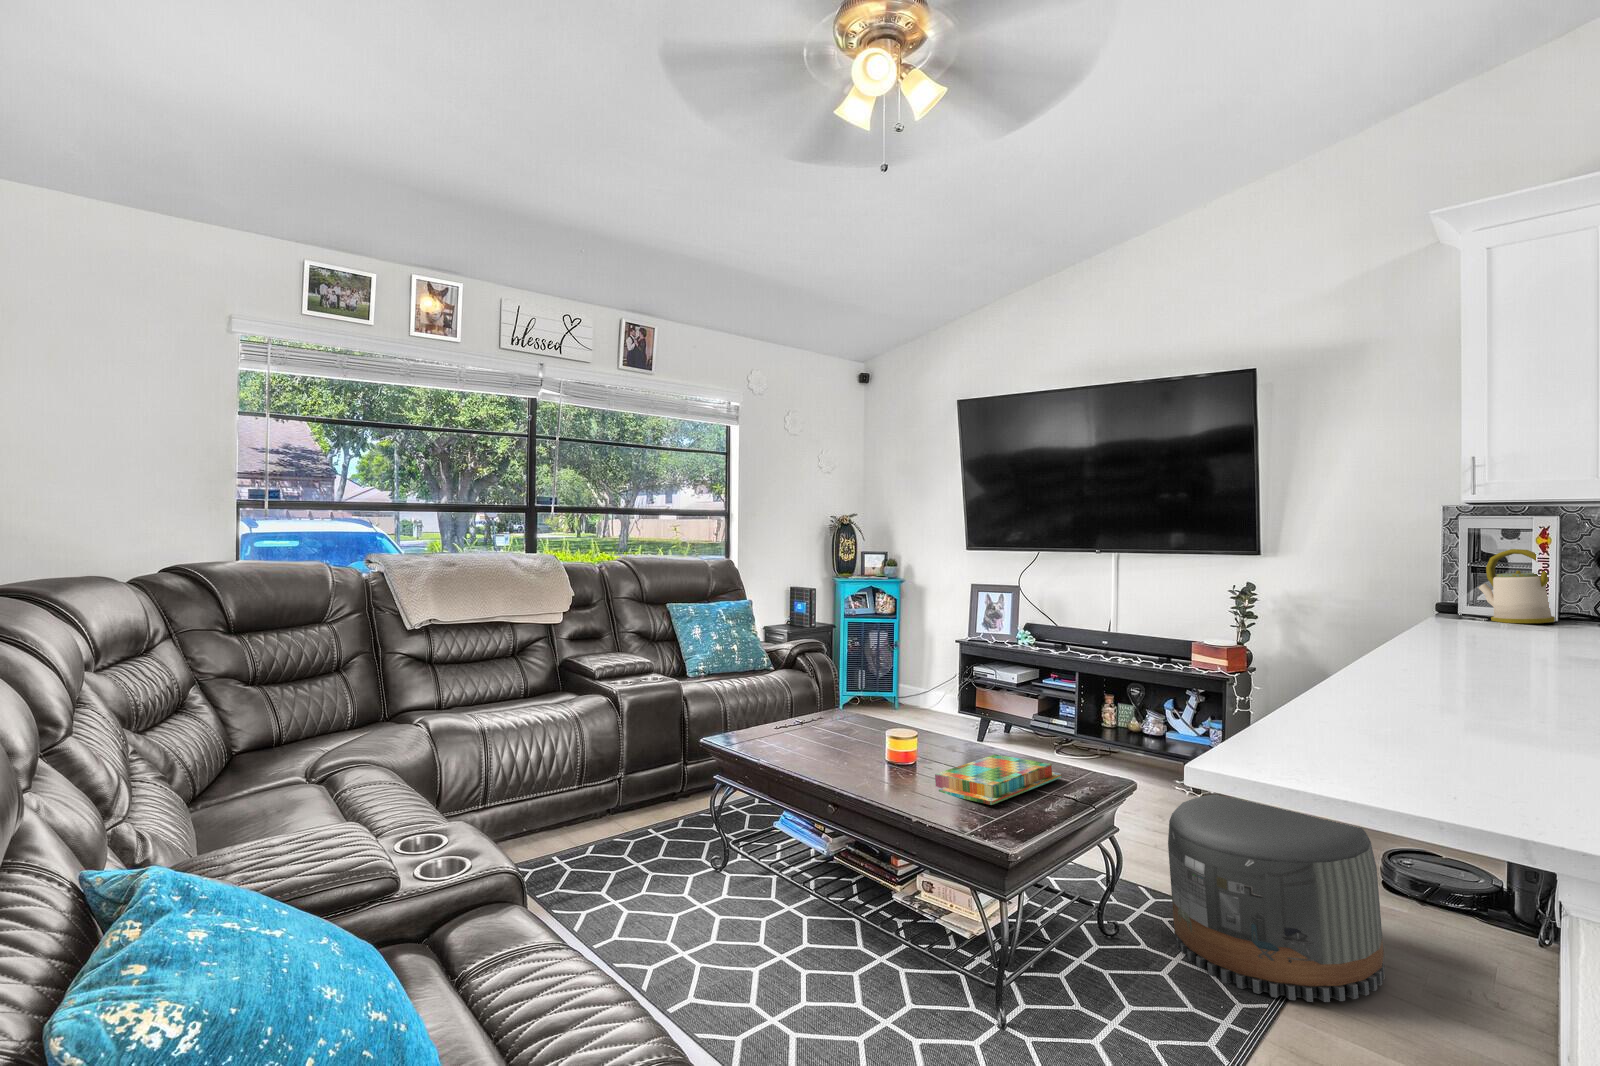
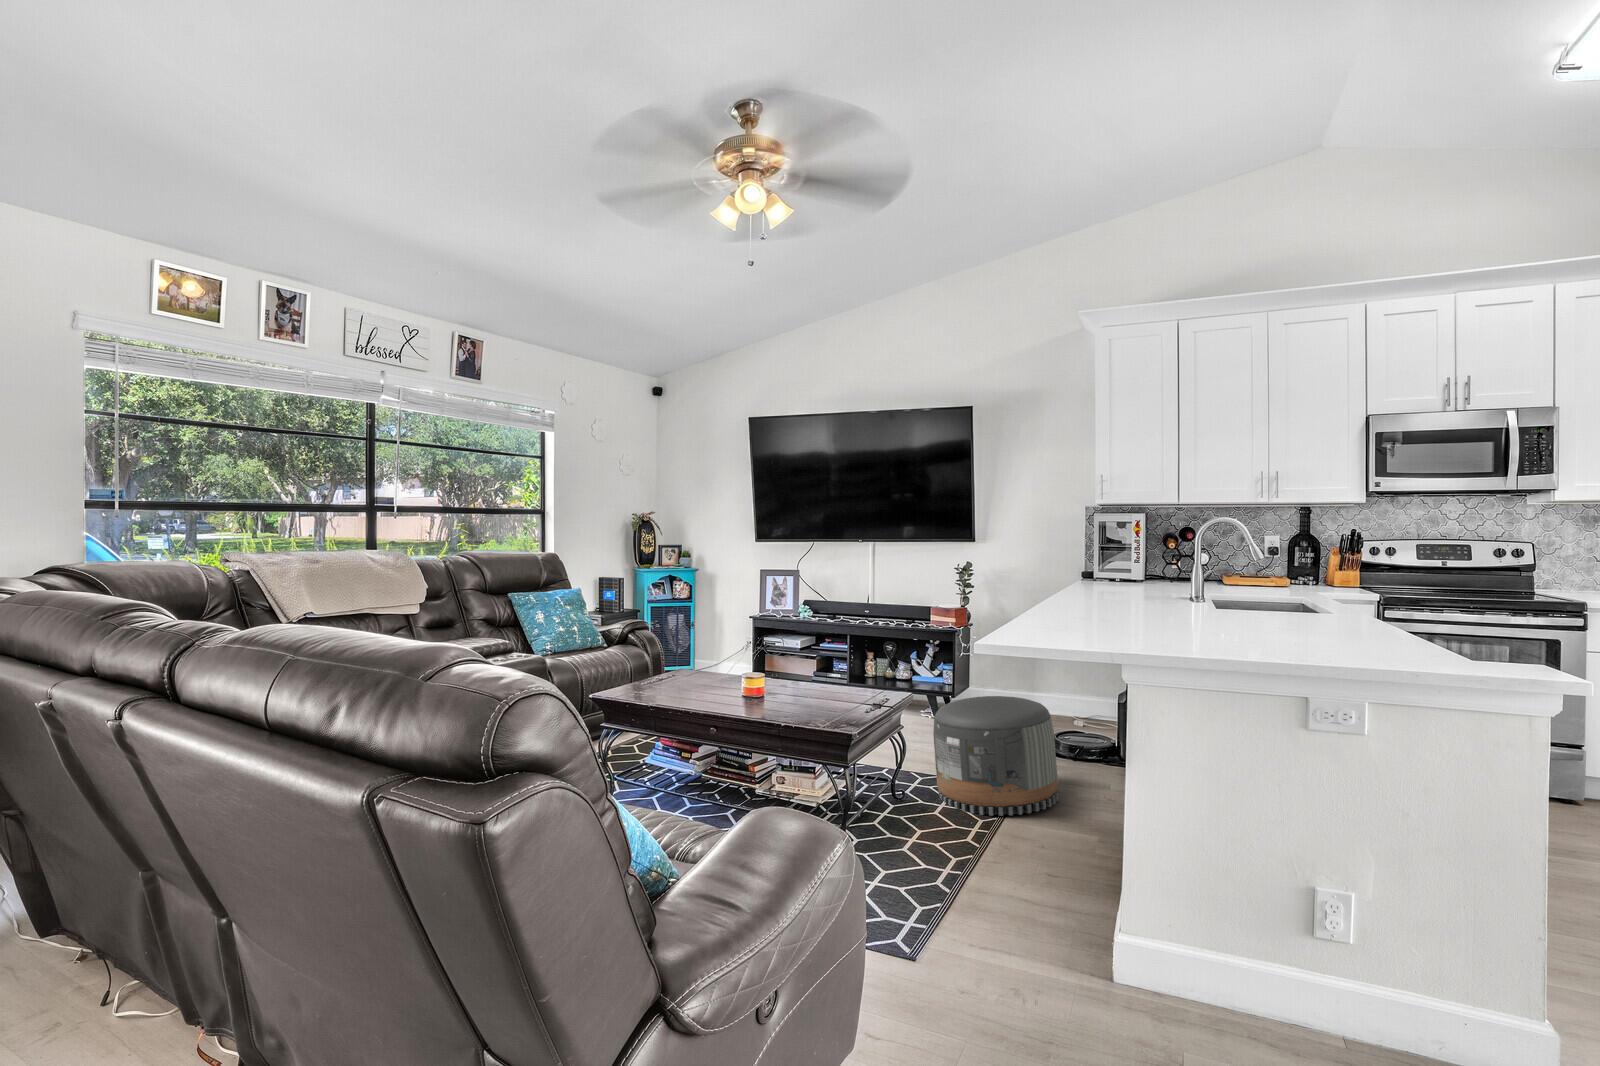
kettle: present [1479,549,1555,623] -> none [1102,535,1142,581]
board game: present [935,754,1062,805] -> none [784,685,867,713]

